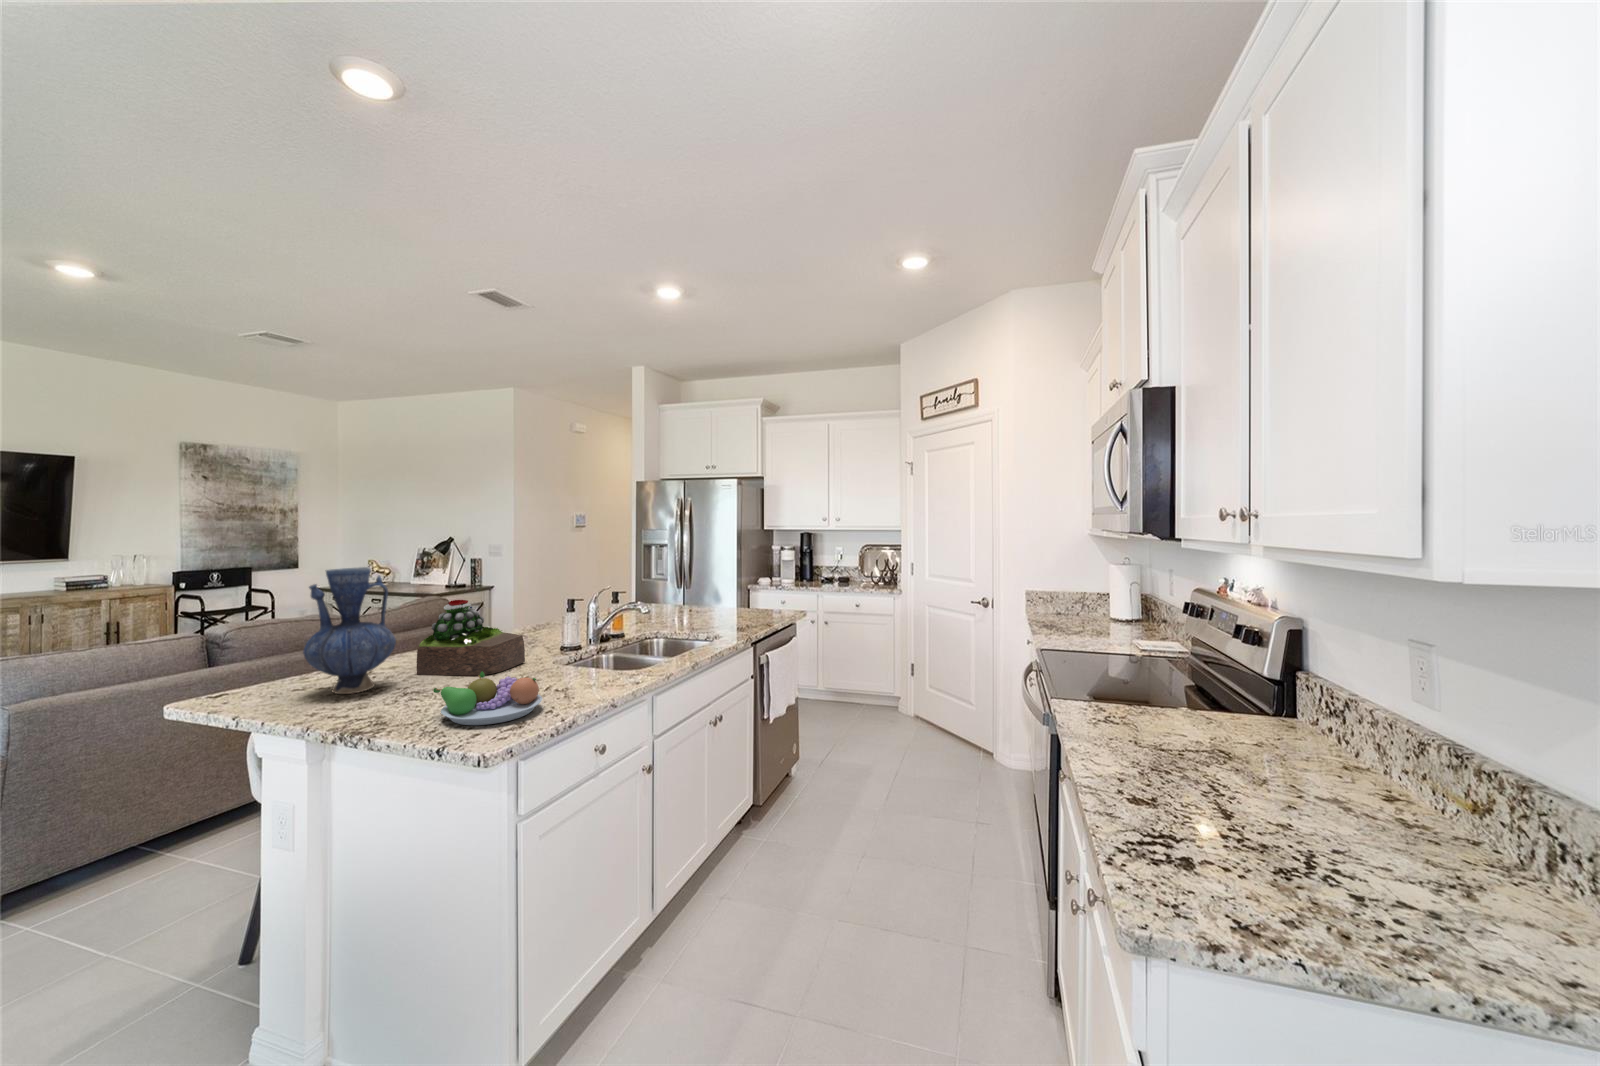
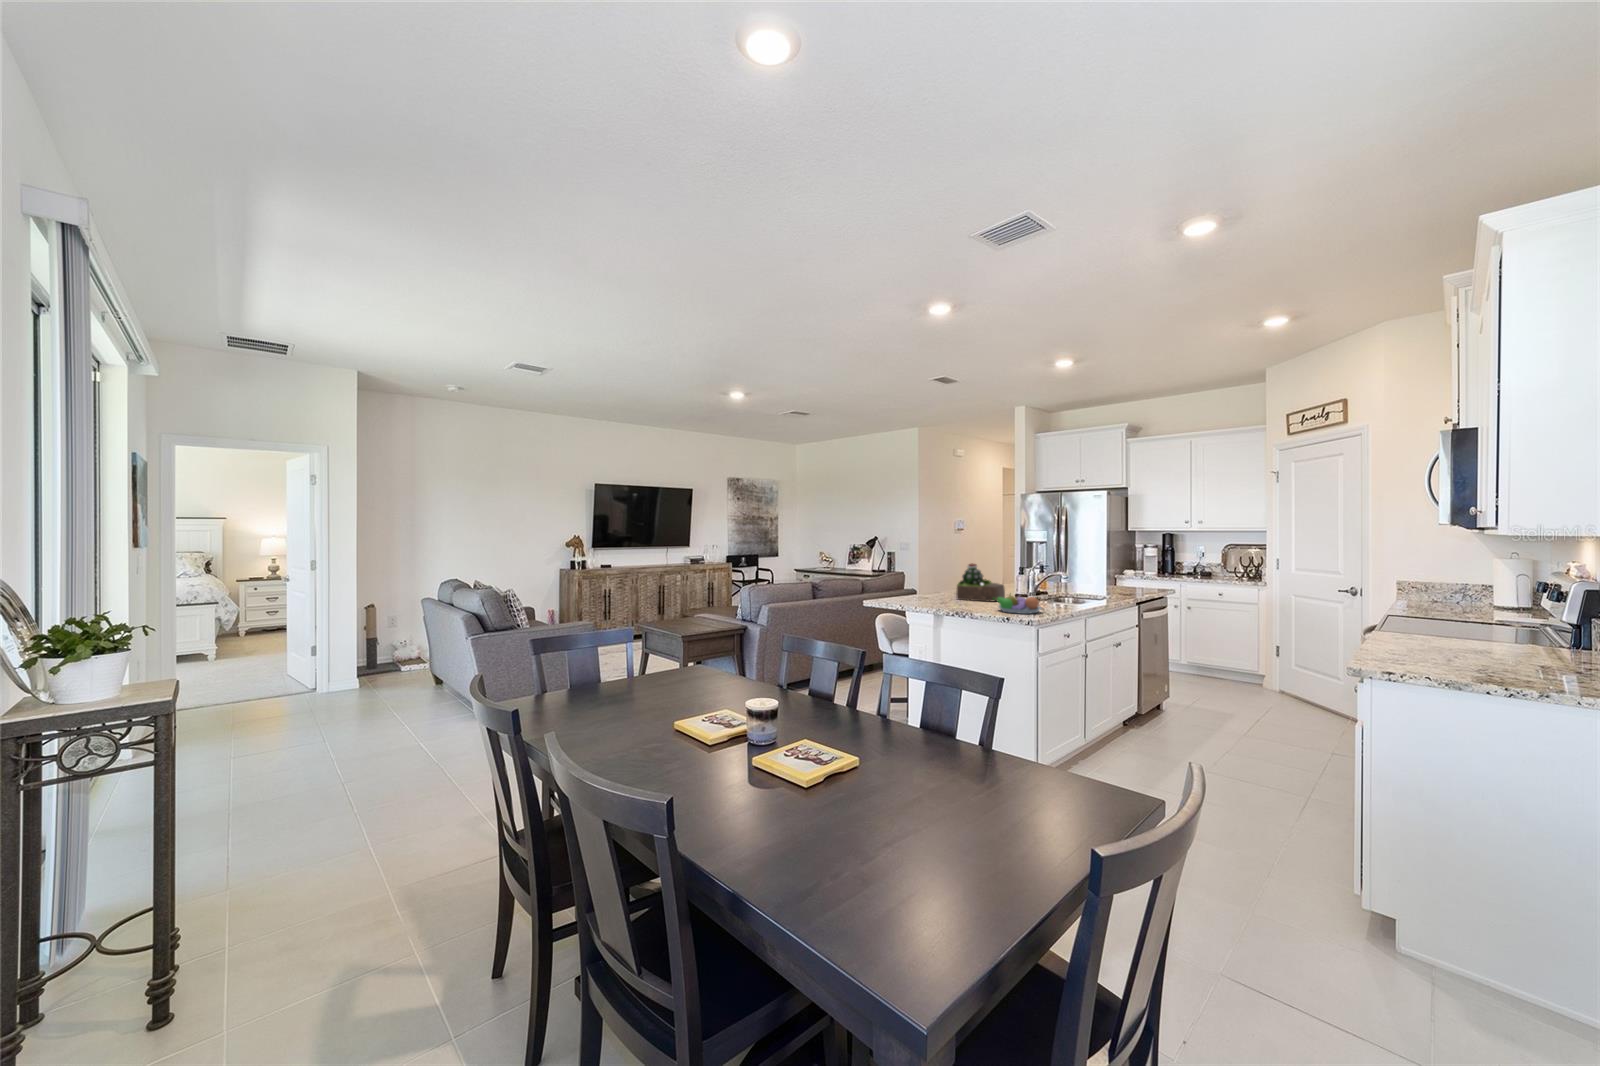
vase: present [303,567,396,694] -> none [921,544,956,602]

